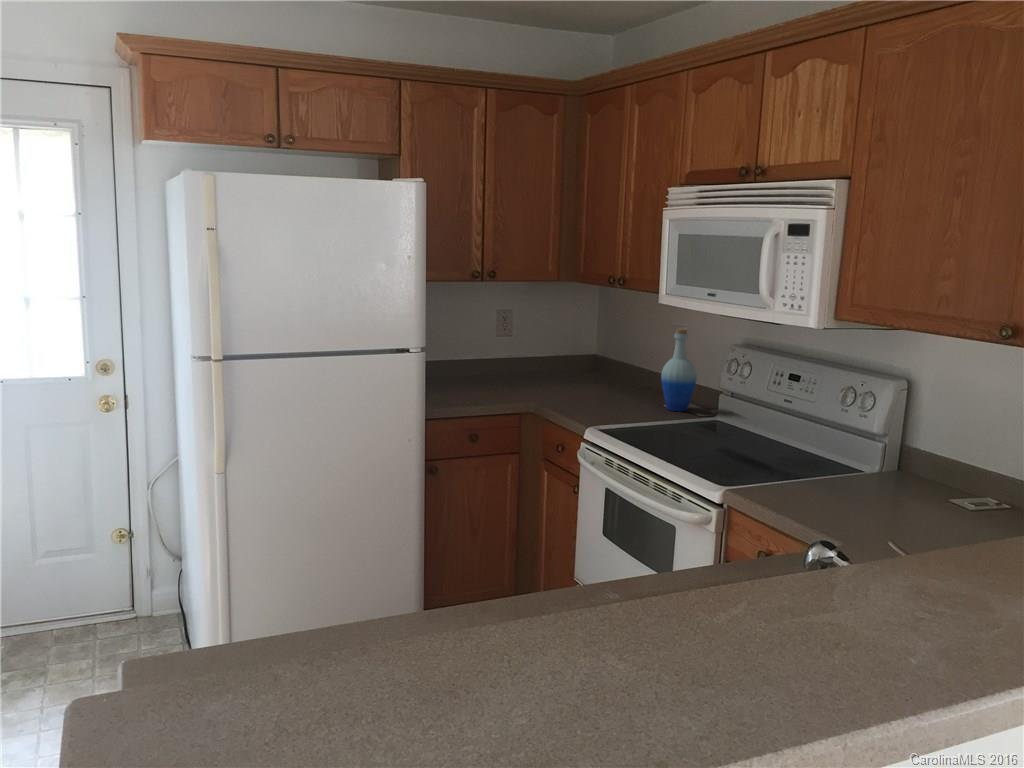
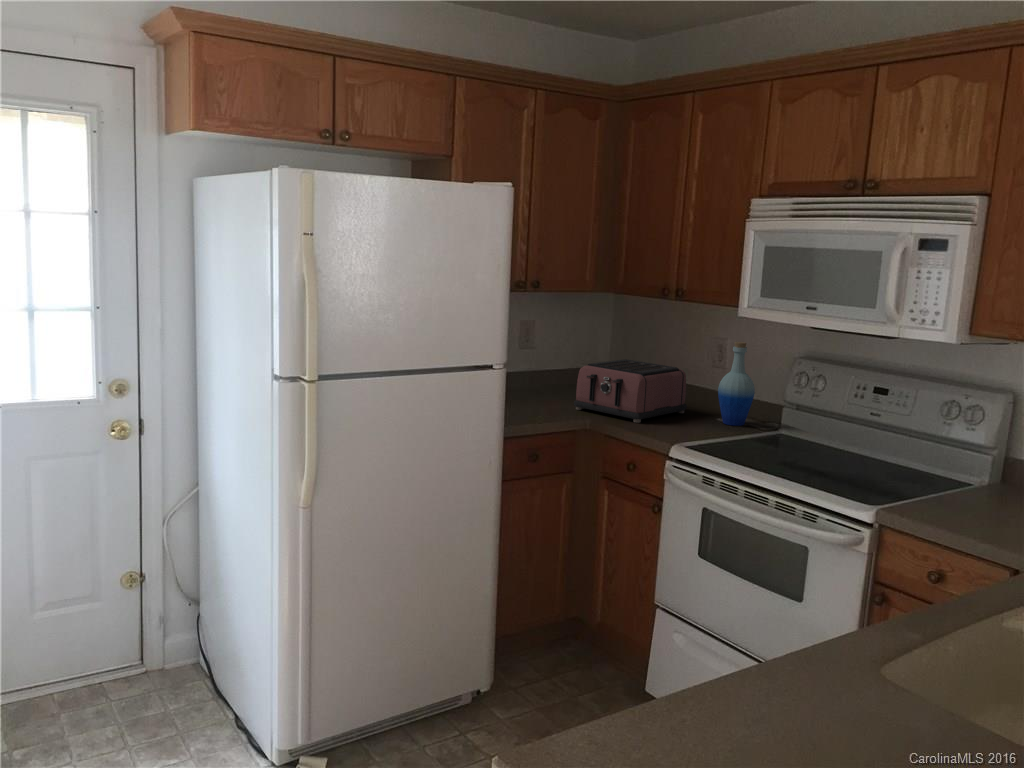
toaster: none [528,346,639,407] -> present [574,359,687,423]

